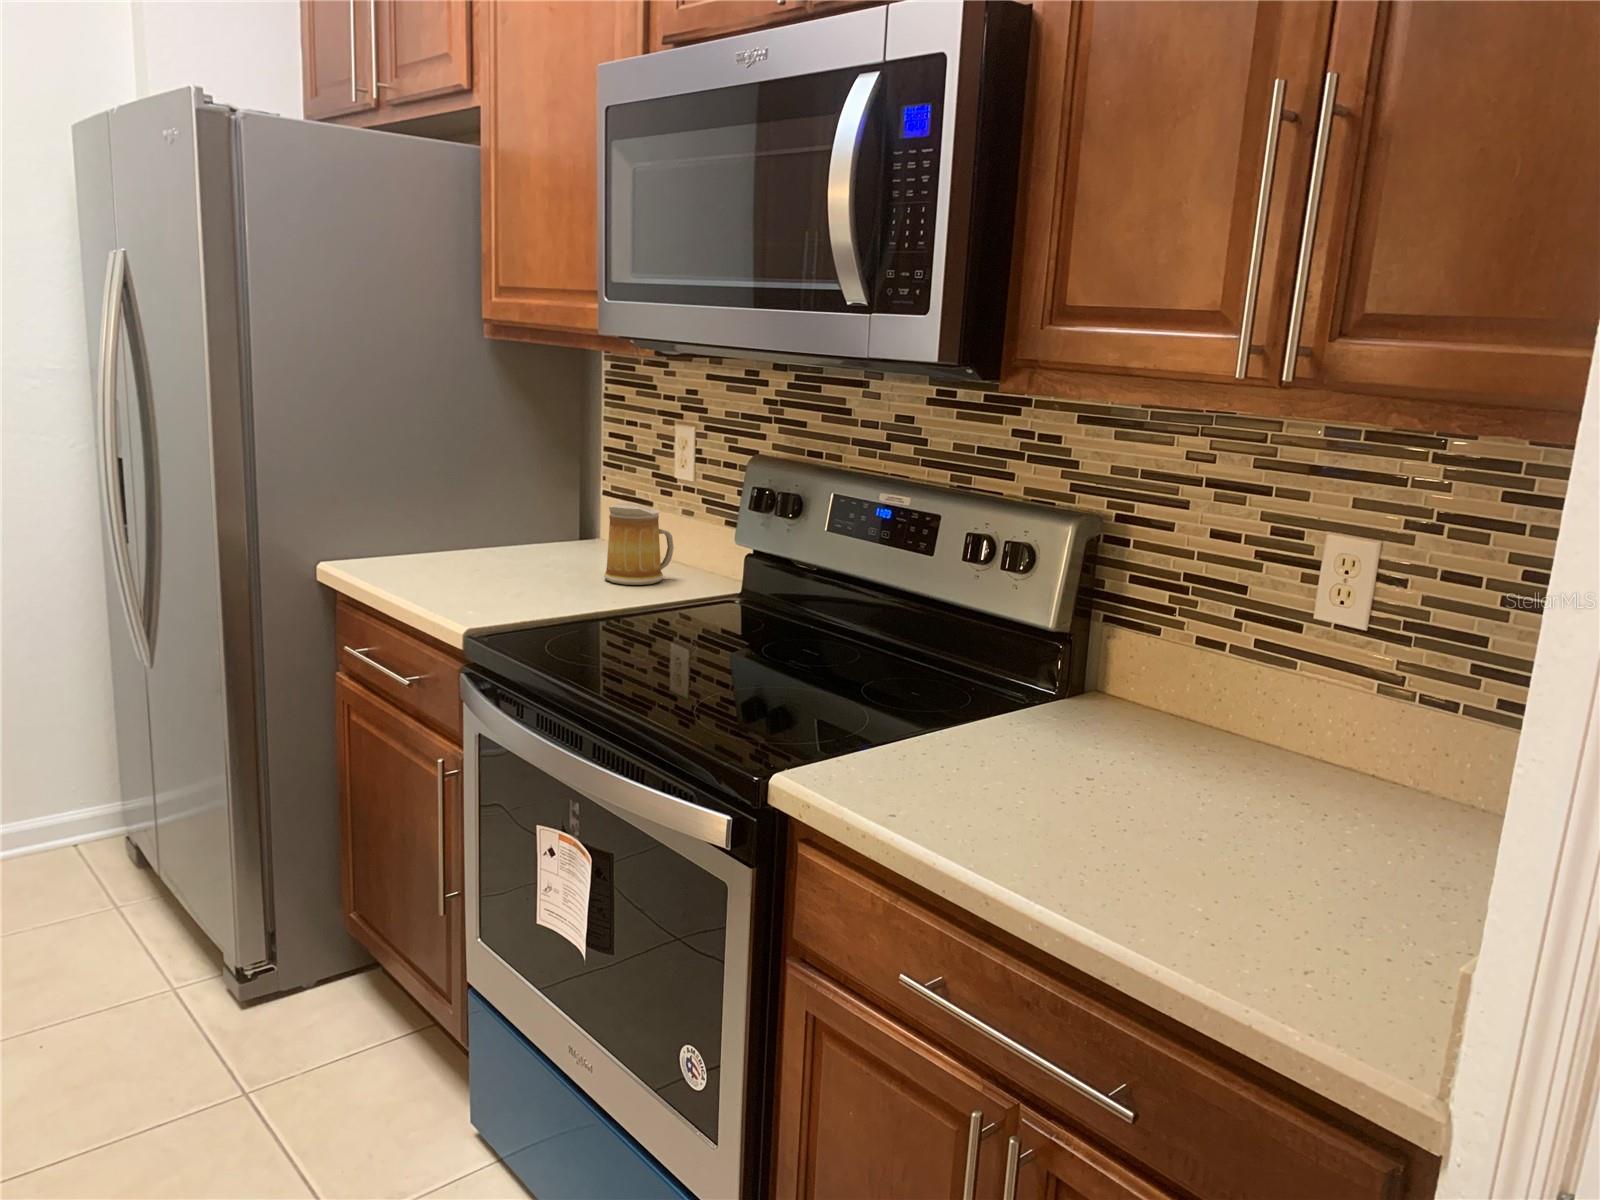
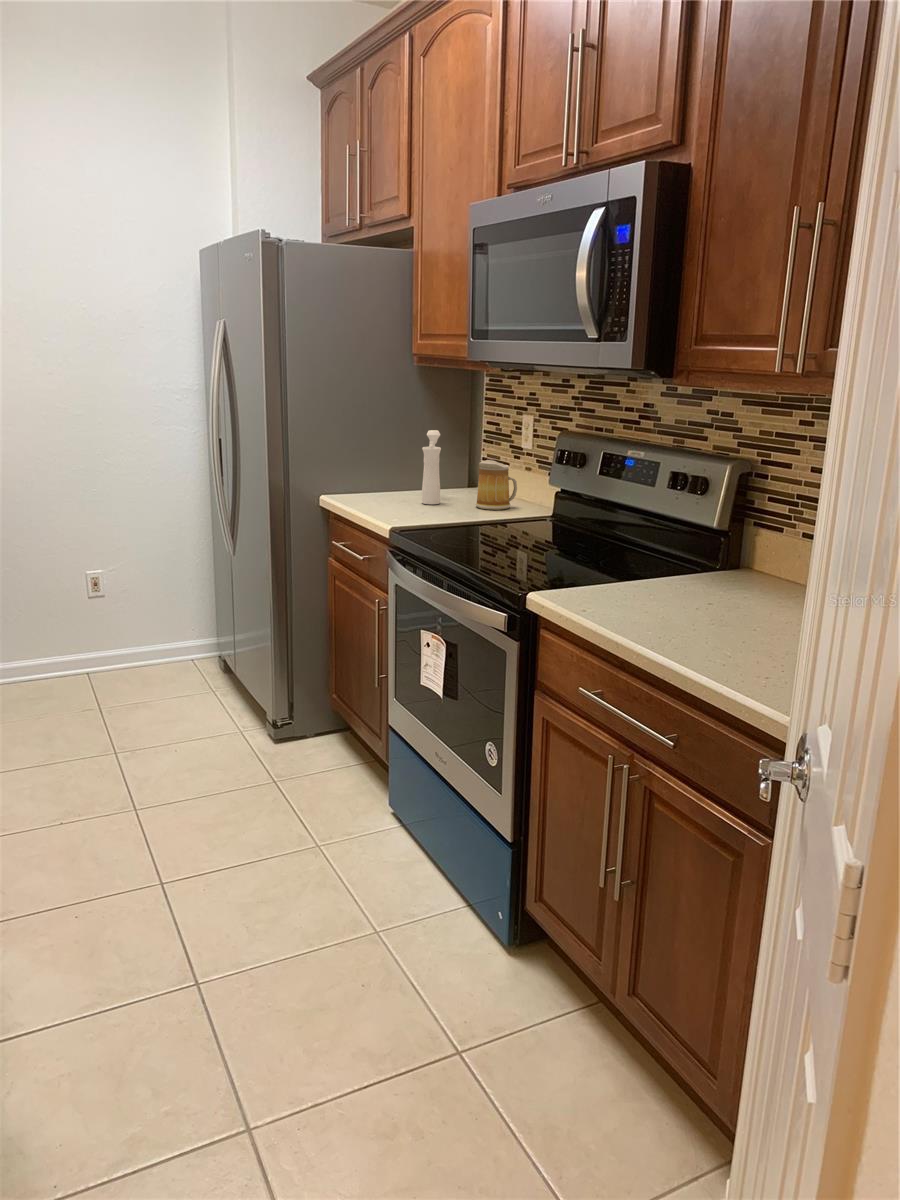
pepper mill: none [508,449,542,577] -> present [422,430,441,504]

